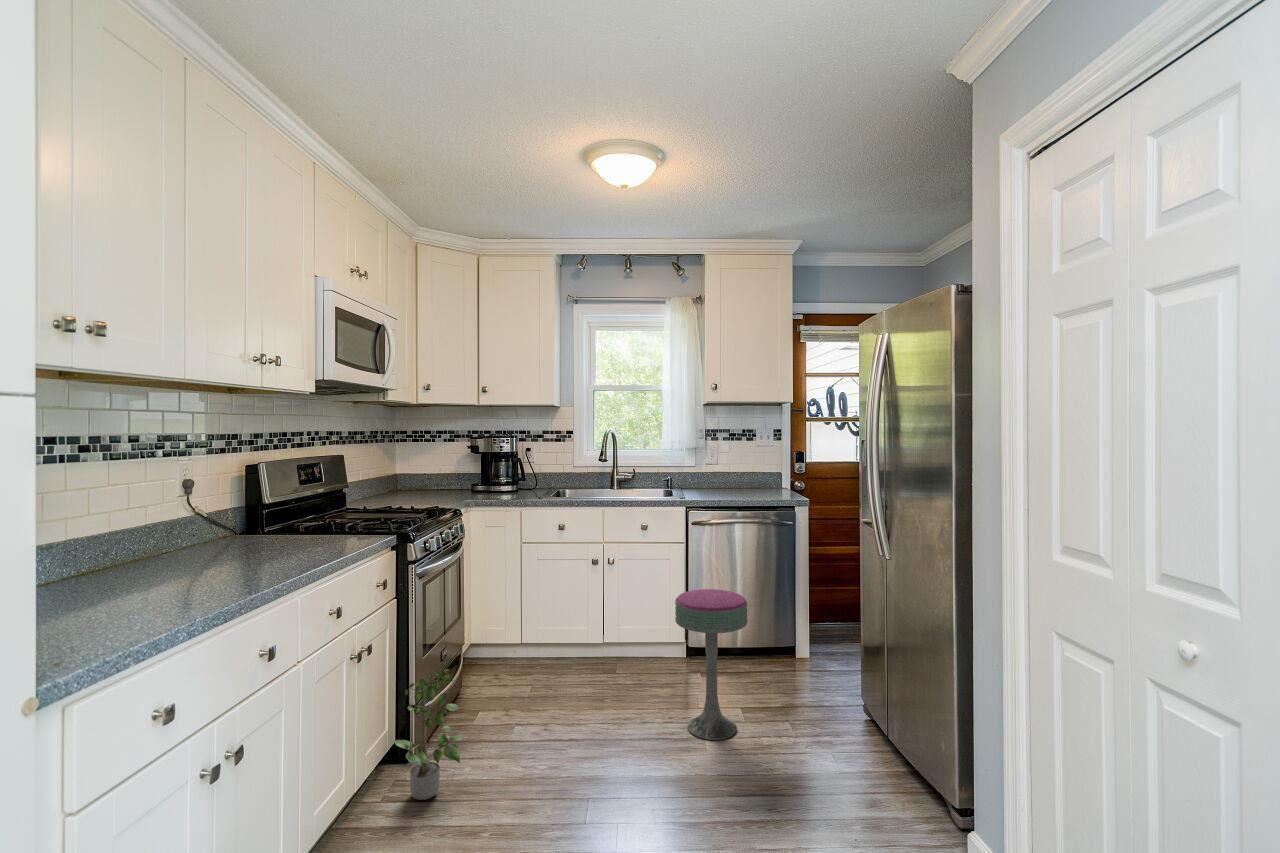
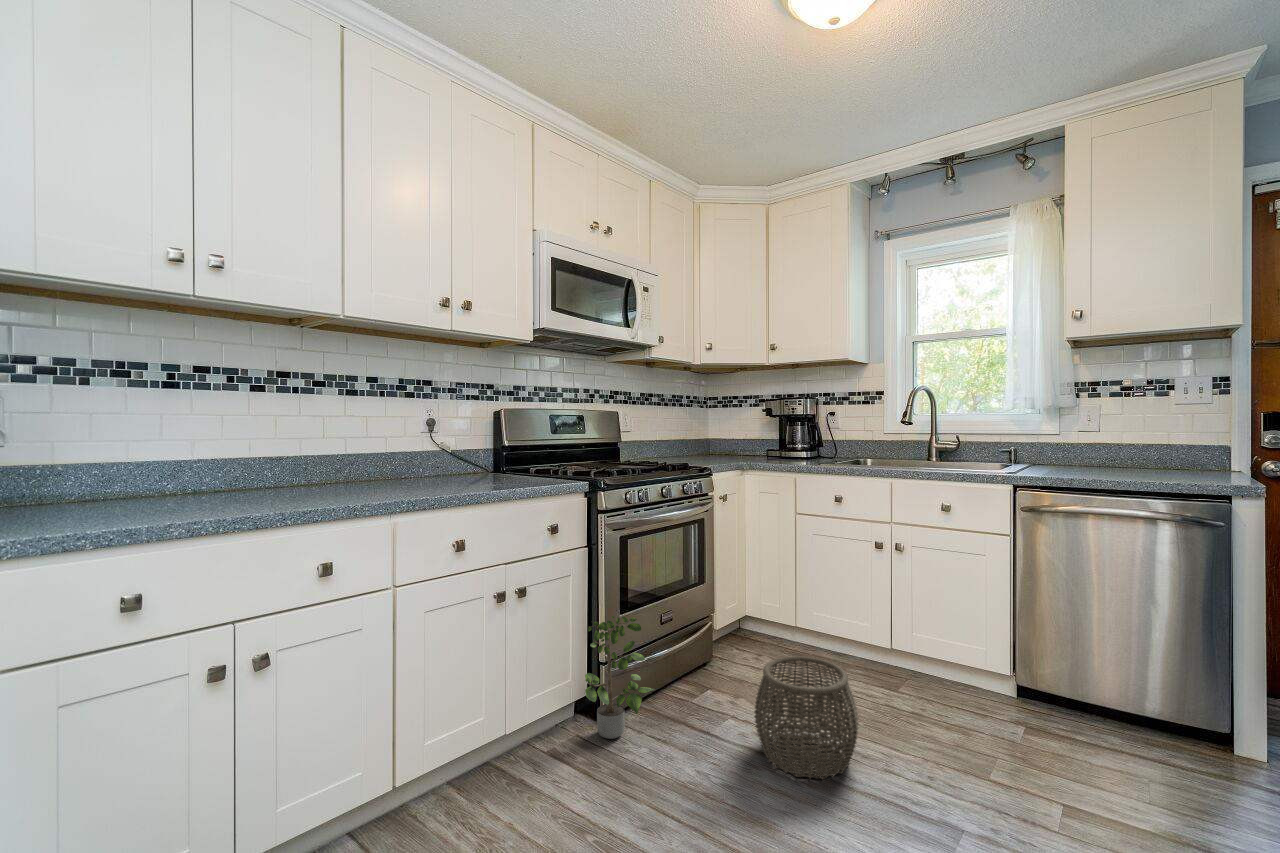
bar stool: present [675,589,747,740] -> none [920,593,1038,814]
woven basket: none [557,665,641,765] -> present [754,656,859,779]

